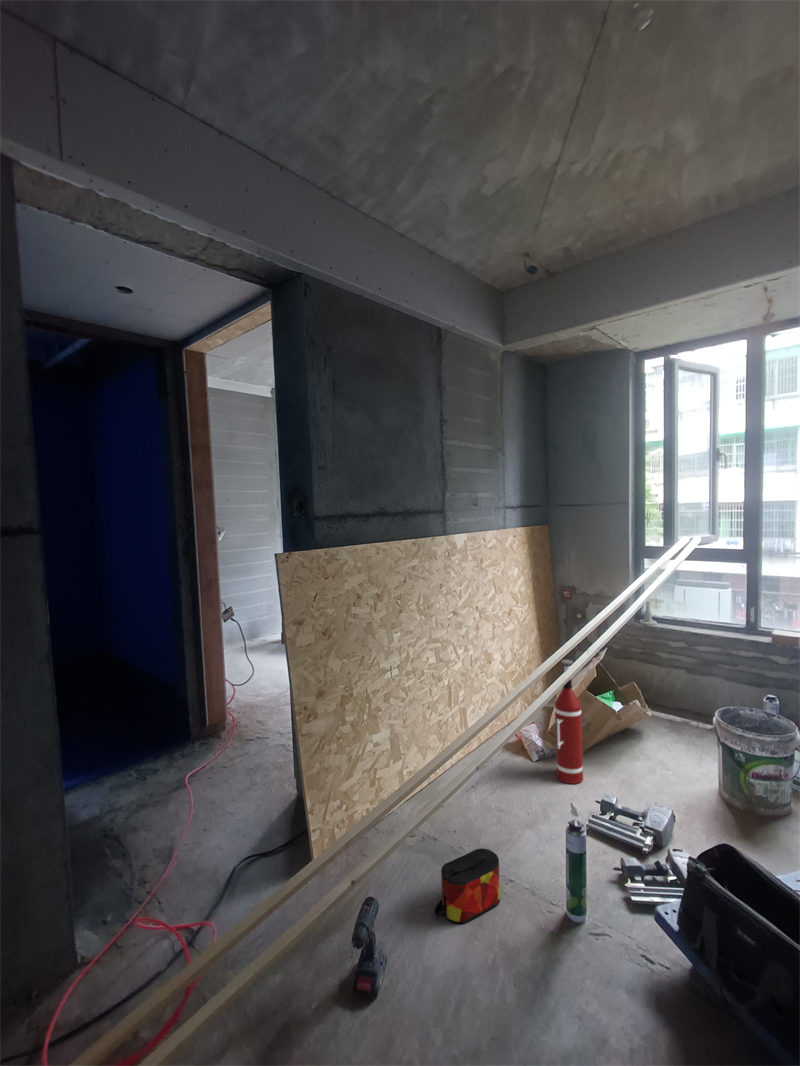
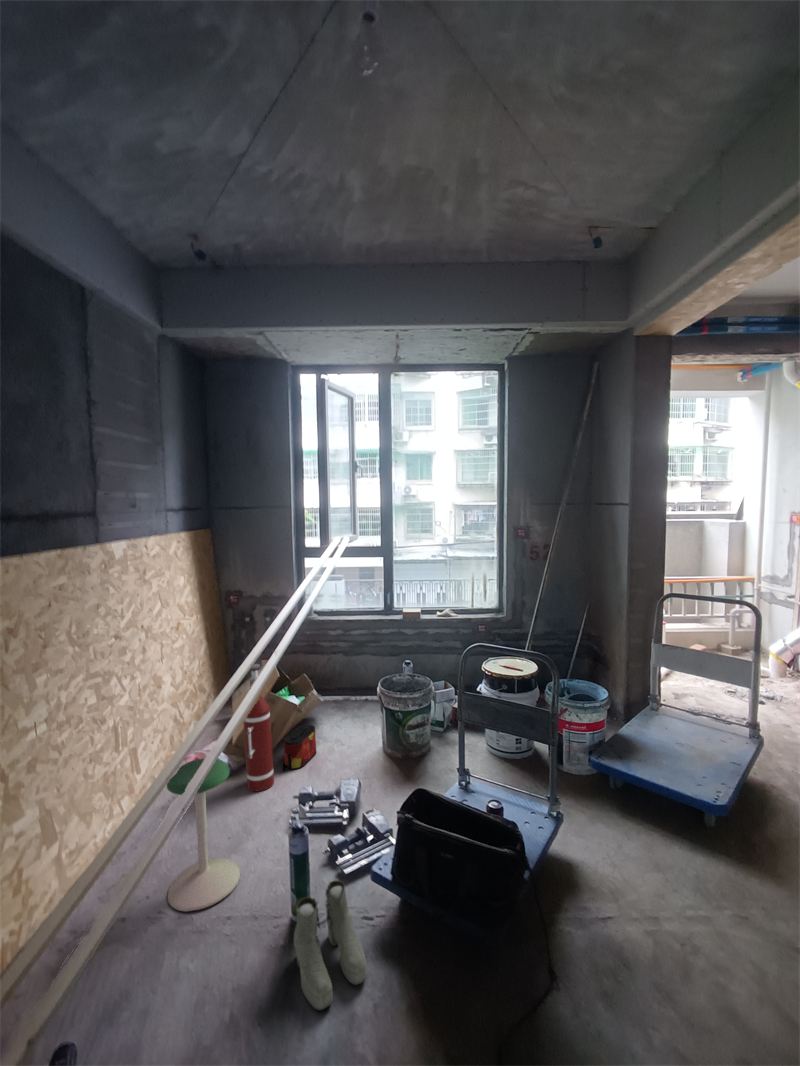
stool: none [471,732,532,861] -> present [167,758,240,911]
bag: present [435,849,500,923] -> present [283,725,316,771]
boots: none [560,893,630,1008] -> present [294,881,367,1011]

